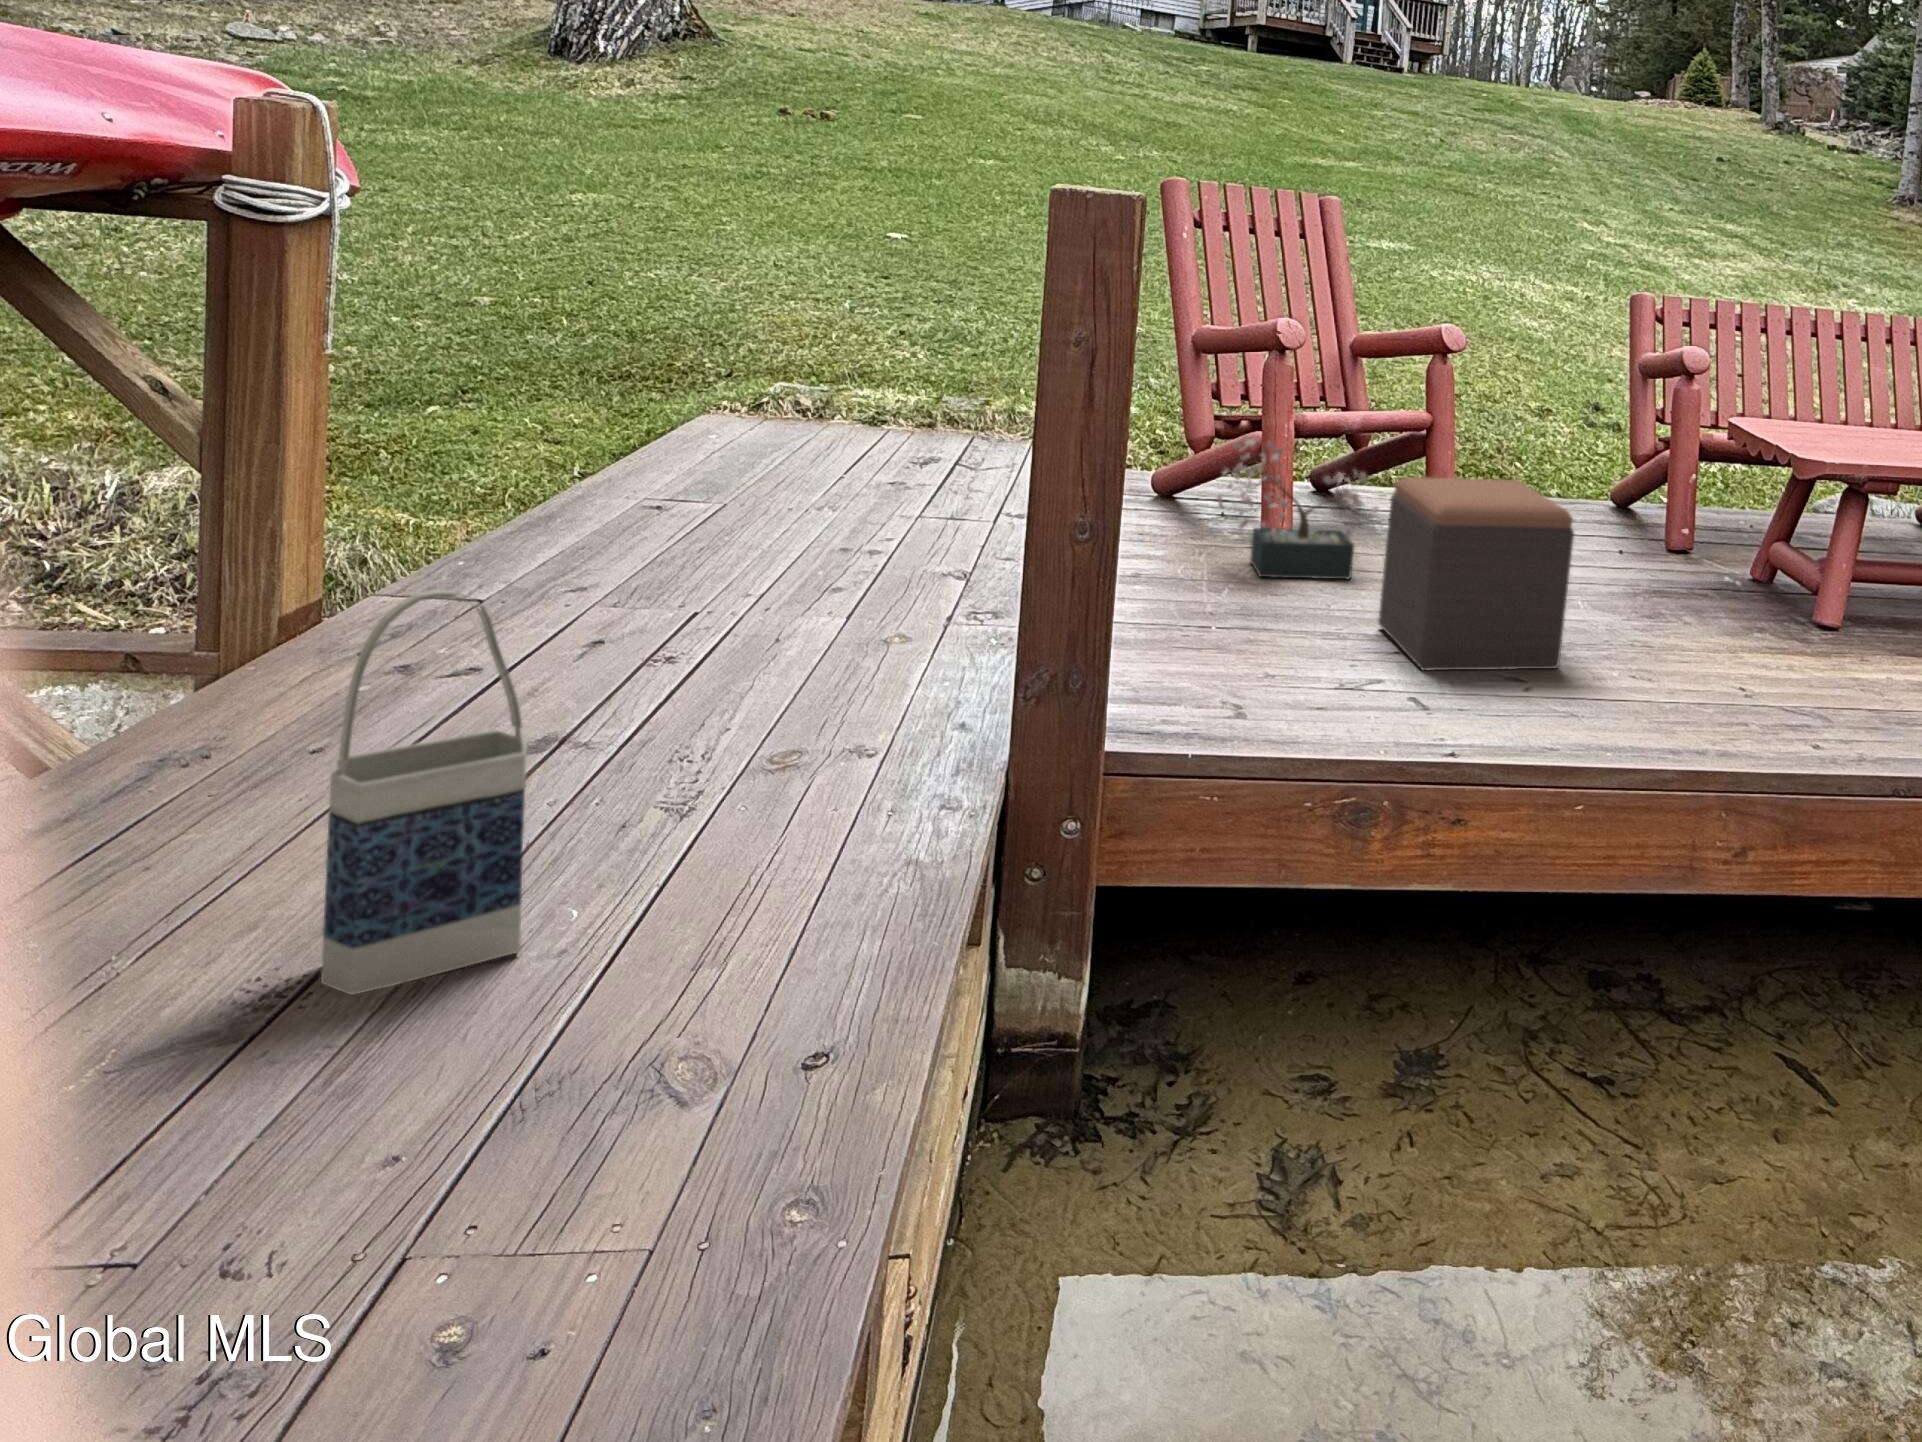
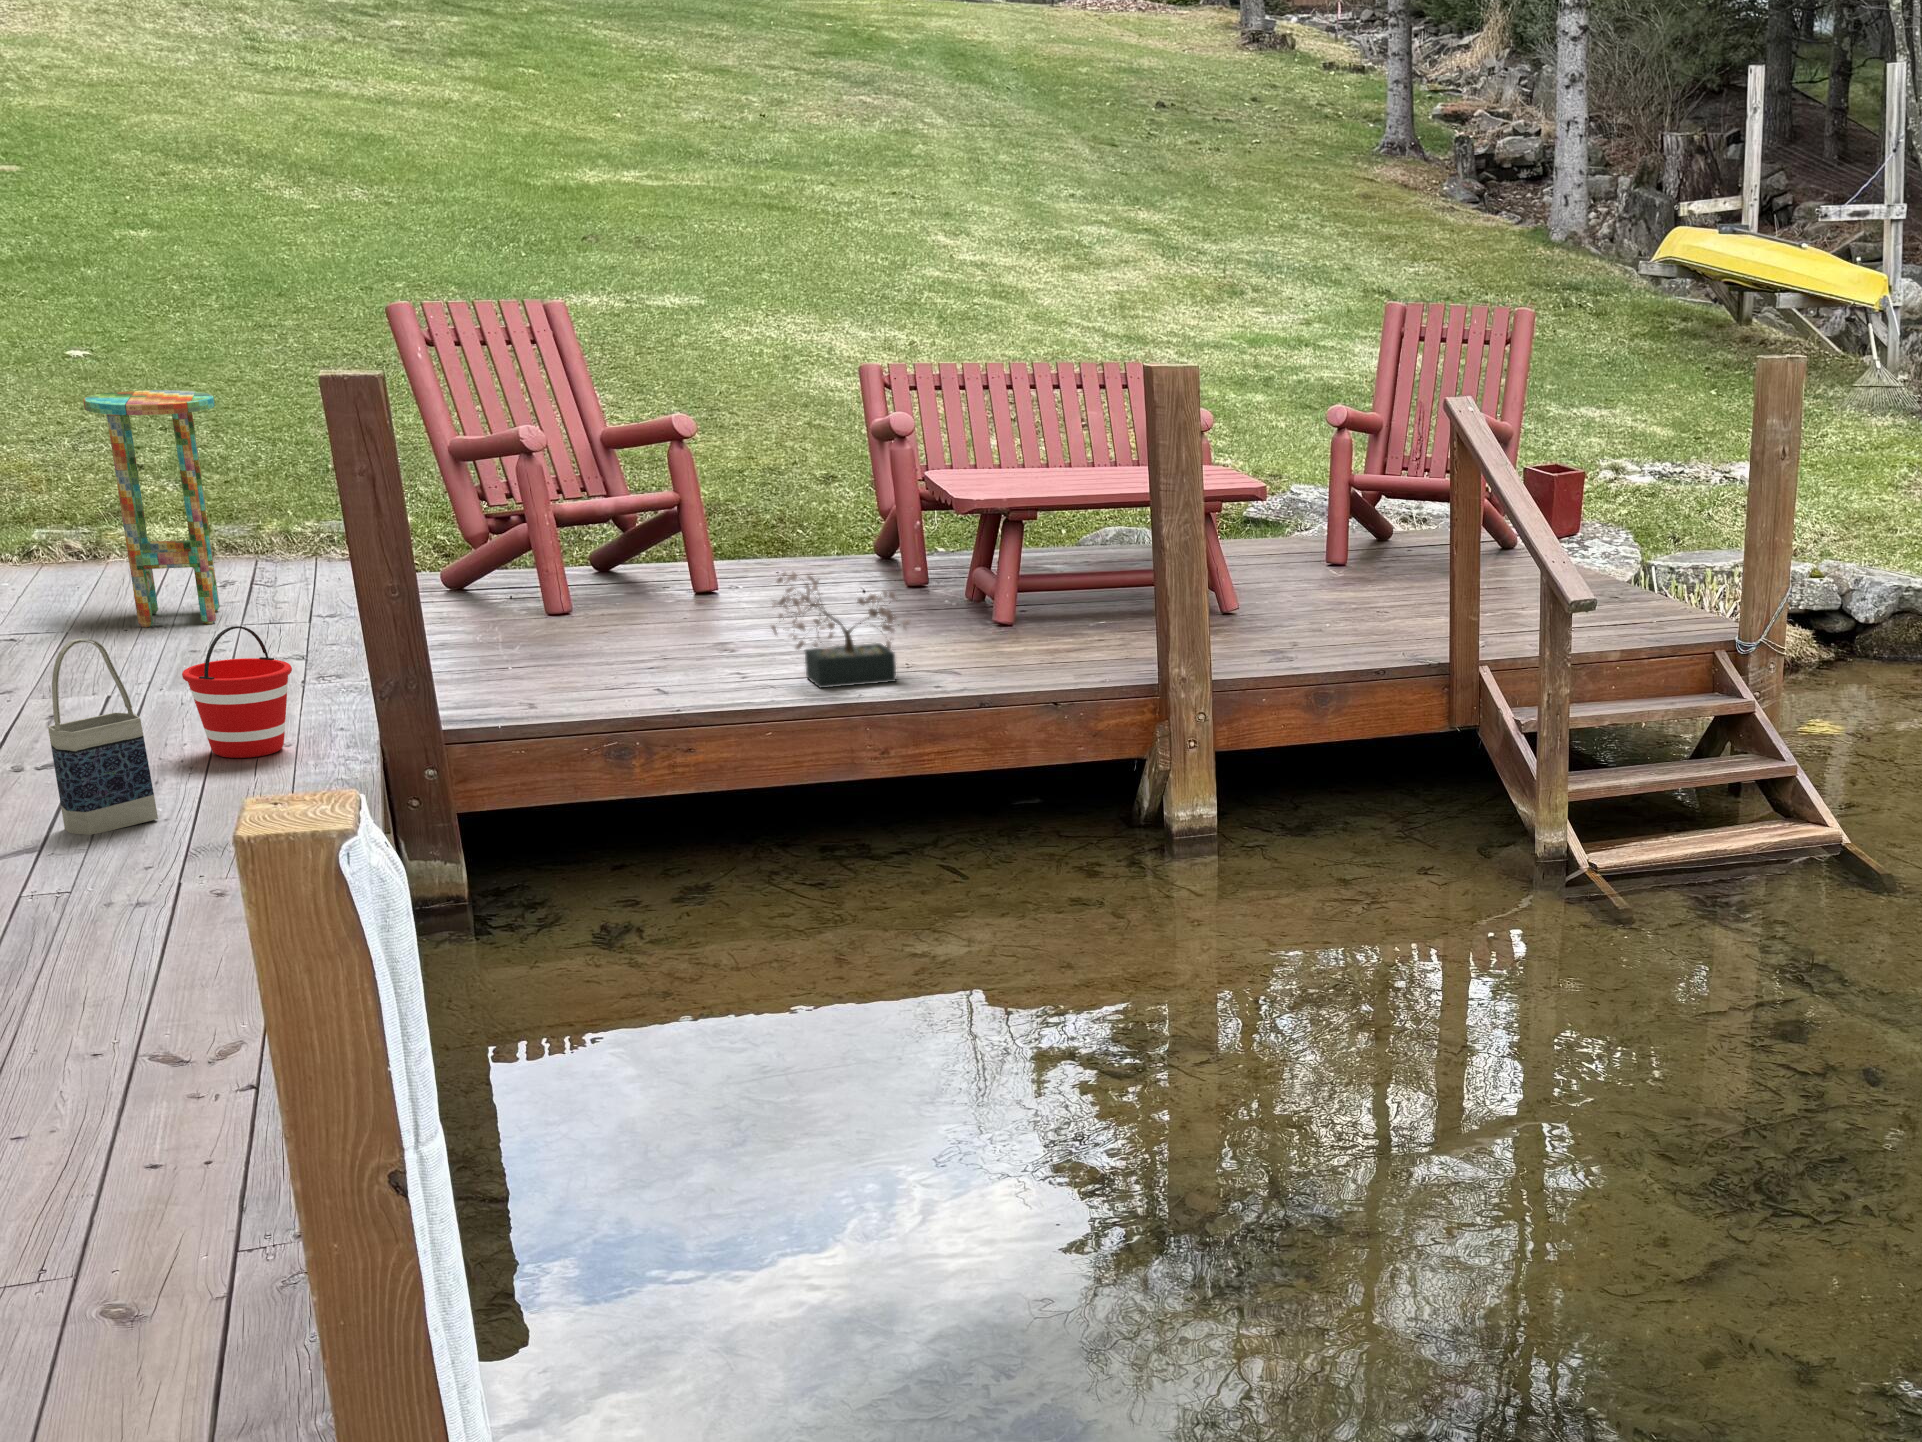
side table: none [802,236,945,509] -> present [83,390,220,627]
decorative plant: present [1217,436,1379,579] -> present [771,573,910,688]
footstool: present [1378,477,1574,671] -> none [625,536,763,672]
bucket: none [723,555,894,770] -> present [182,626,292,758]

